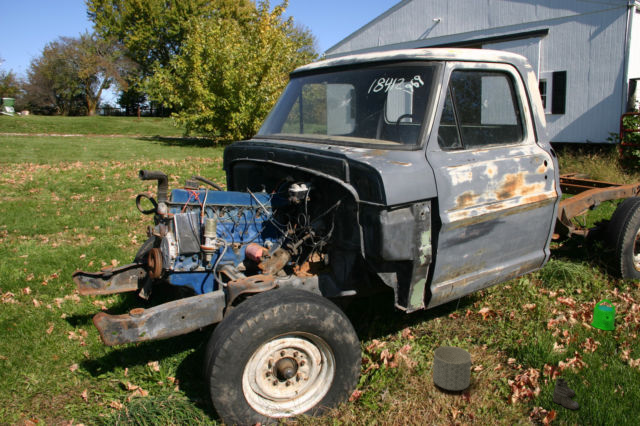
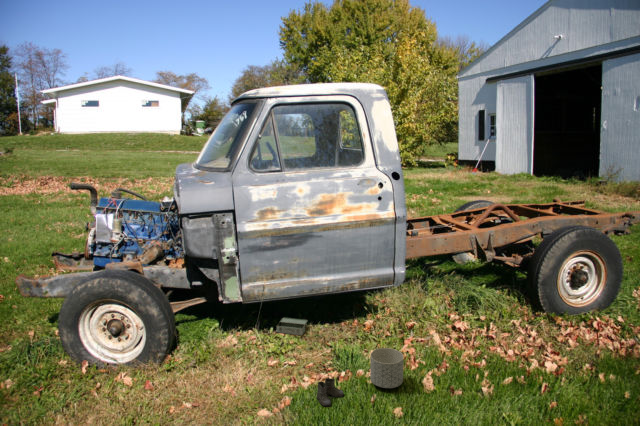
watering can: present [591,299,616,330] -> none [451,322,475,354]
toolbox: none [405,322,442,341] -> present [277,317,308,335]
planter: present [433,346,471,390] -> present [370,348,403,388]

